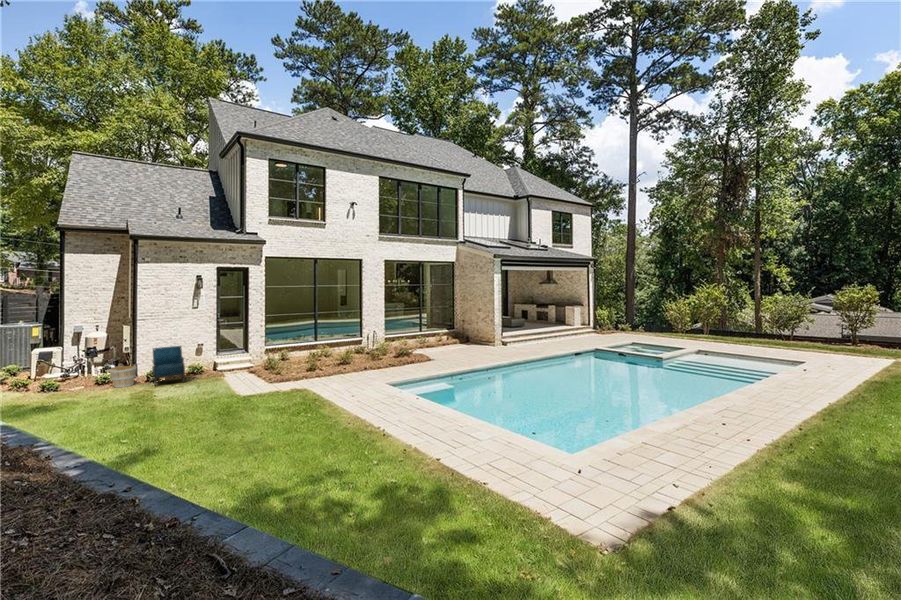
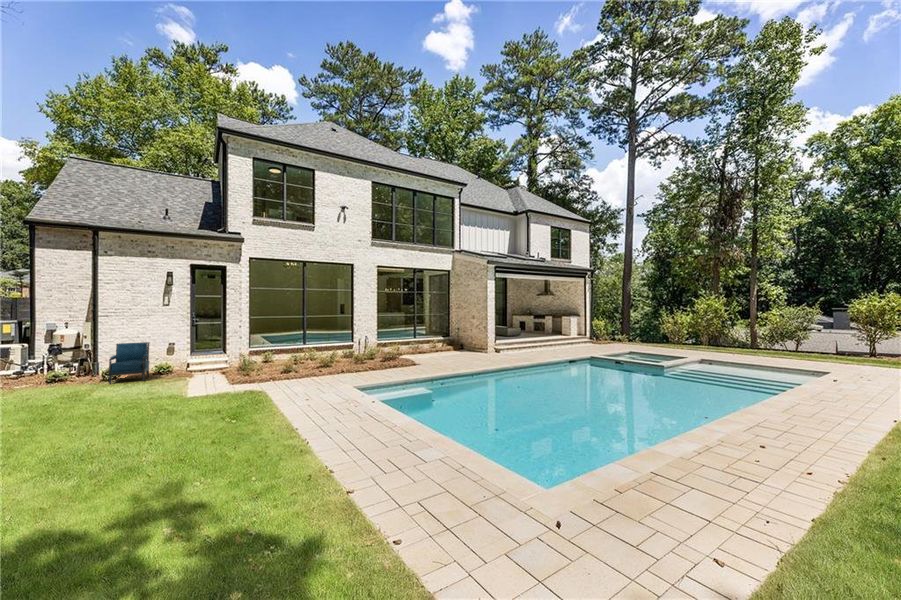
wooden bucket: present [109,366,136,388] -> none [63,361,96,384]

